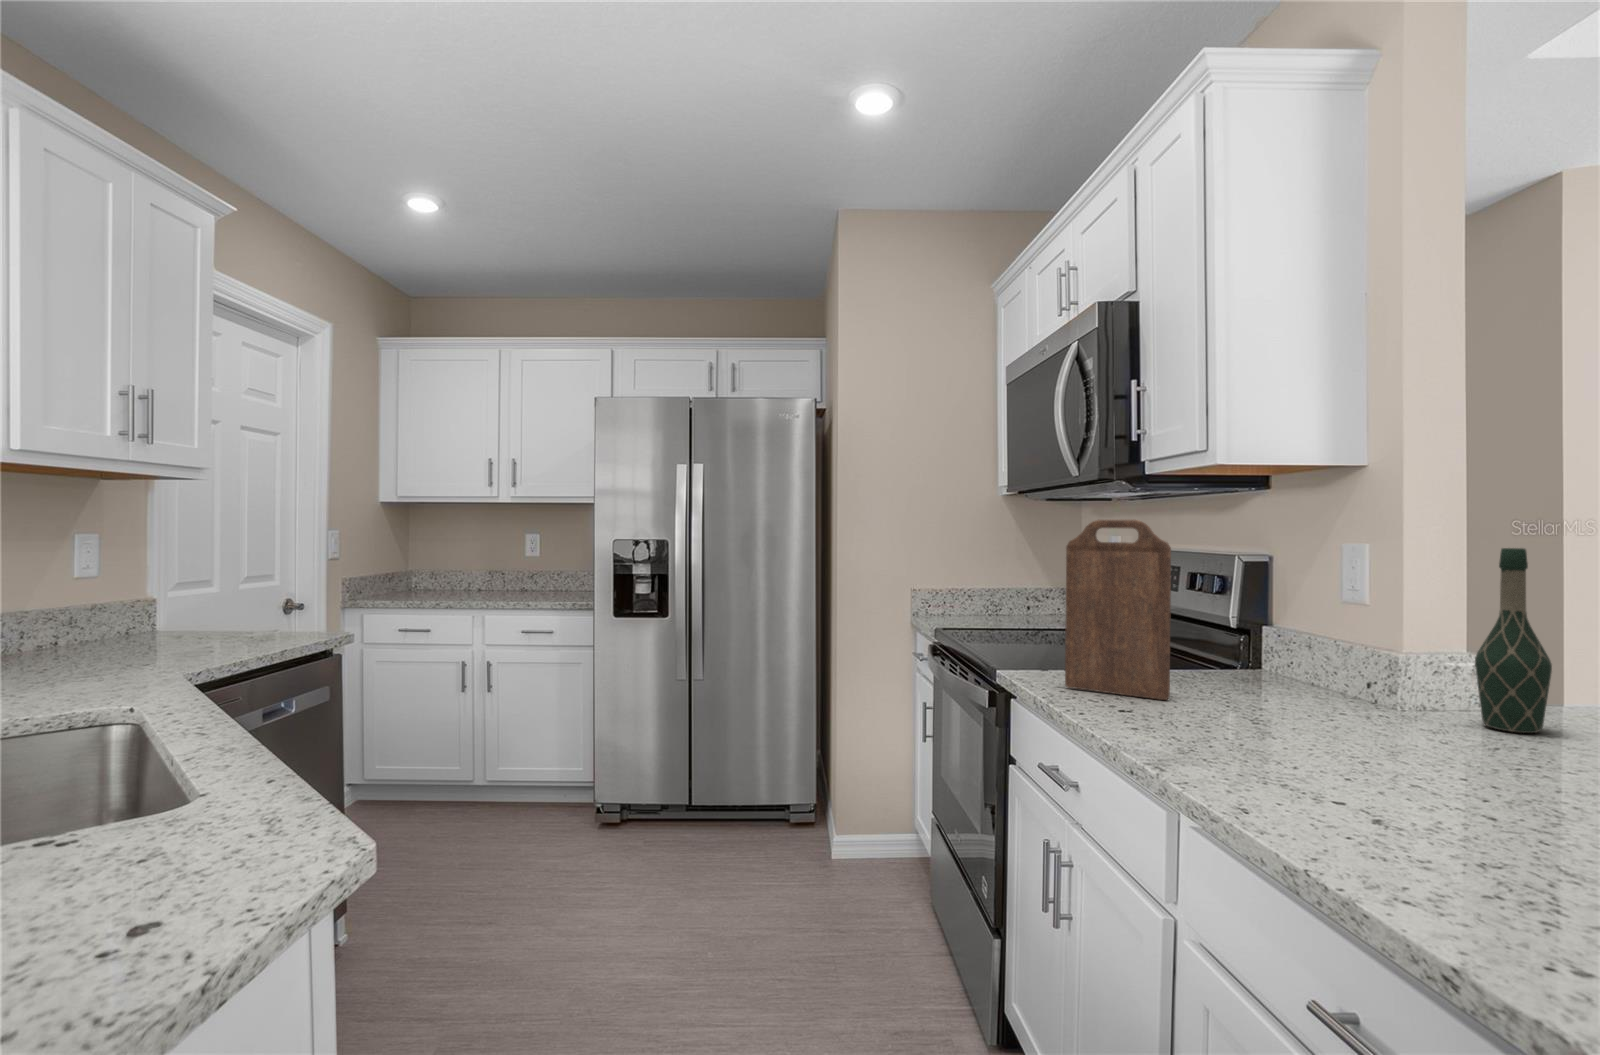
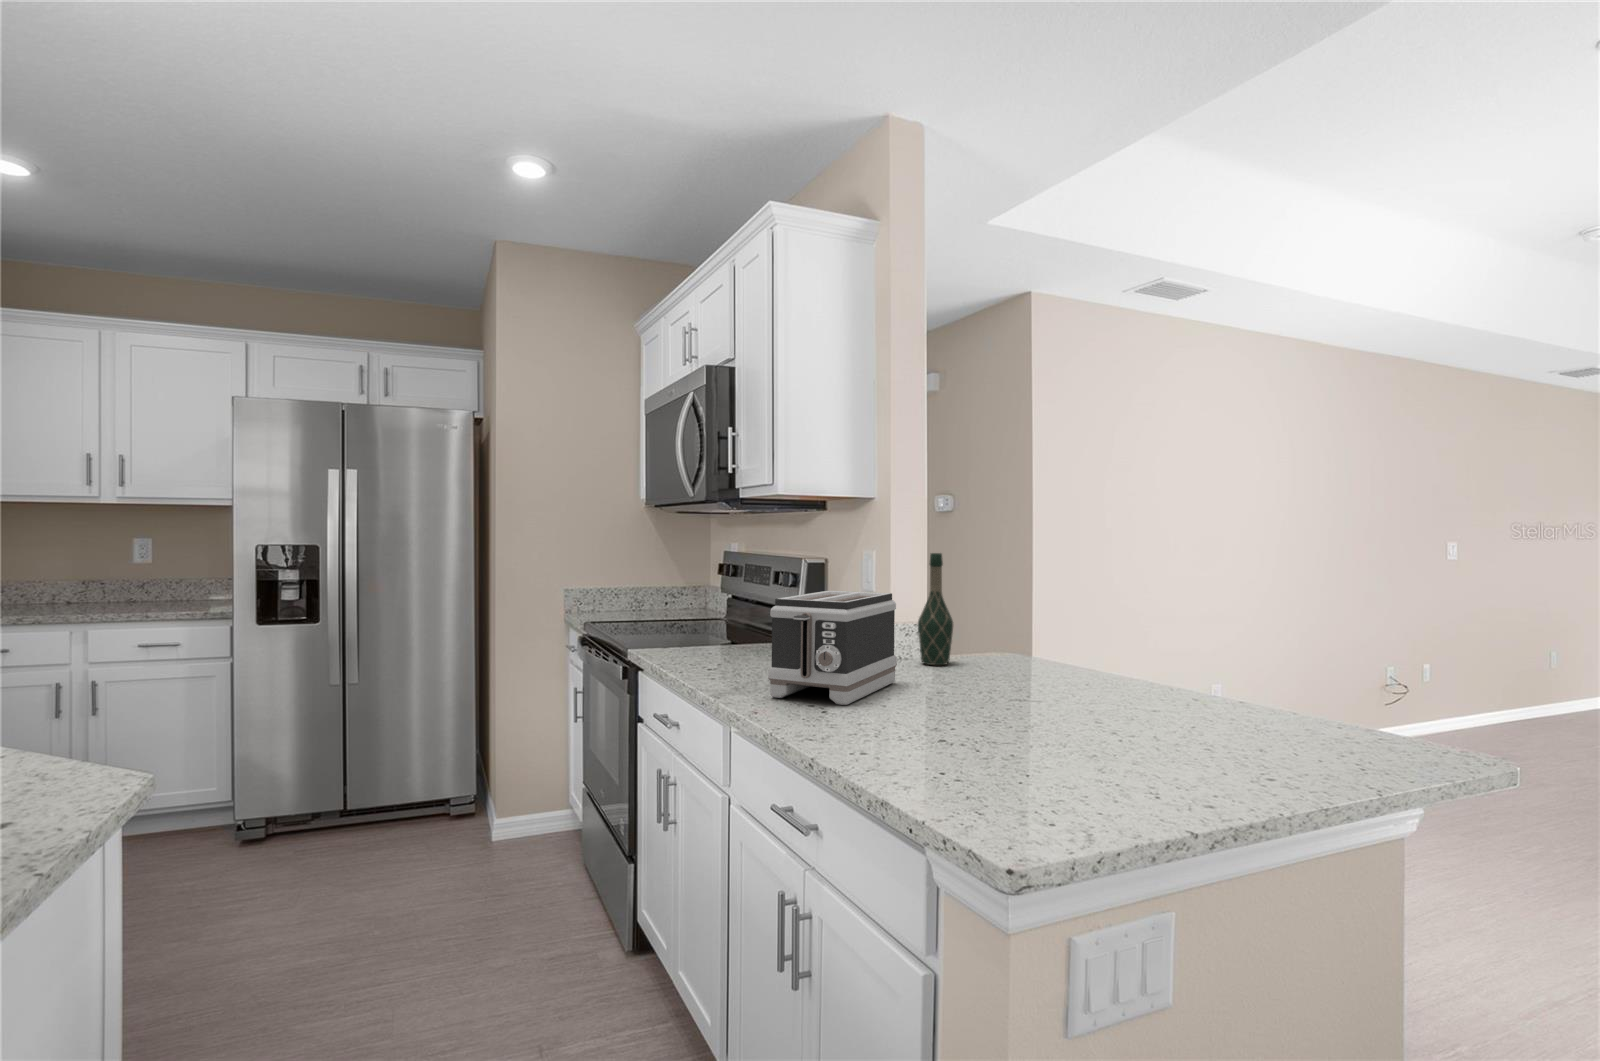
cutting board: present [1065,520,1171,700] -> none [676,534,746,662]
toaster: none [1250,604,1474,806] -> present [768,591,897,705]

